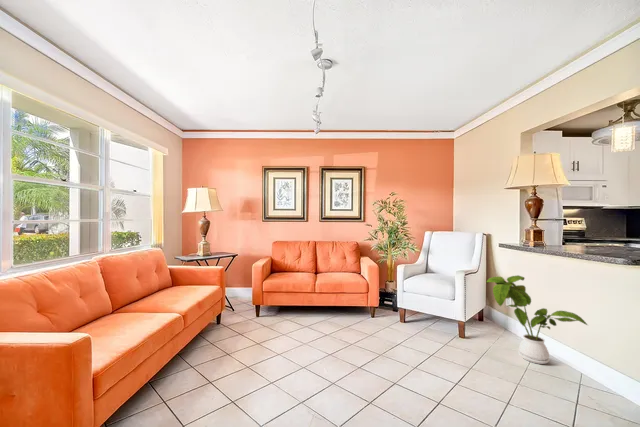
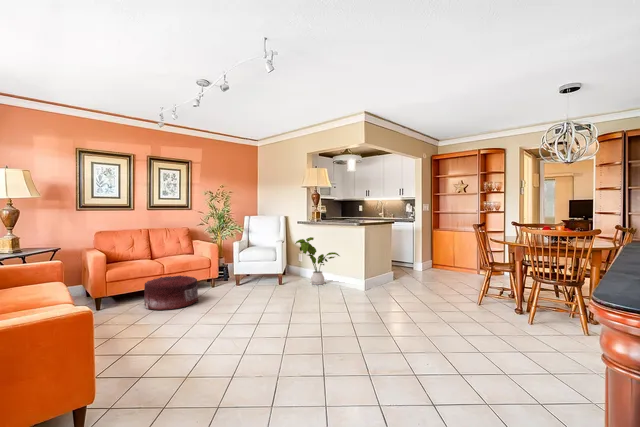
pouf: none [281,297,337,344] -> present [144,275,198,310]

